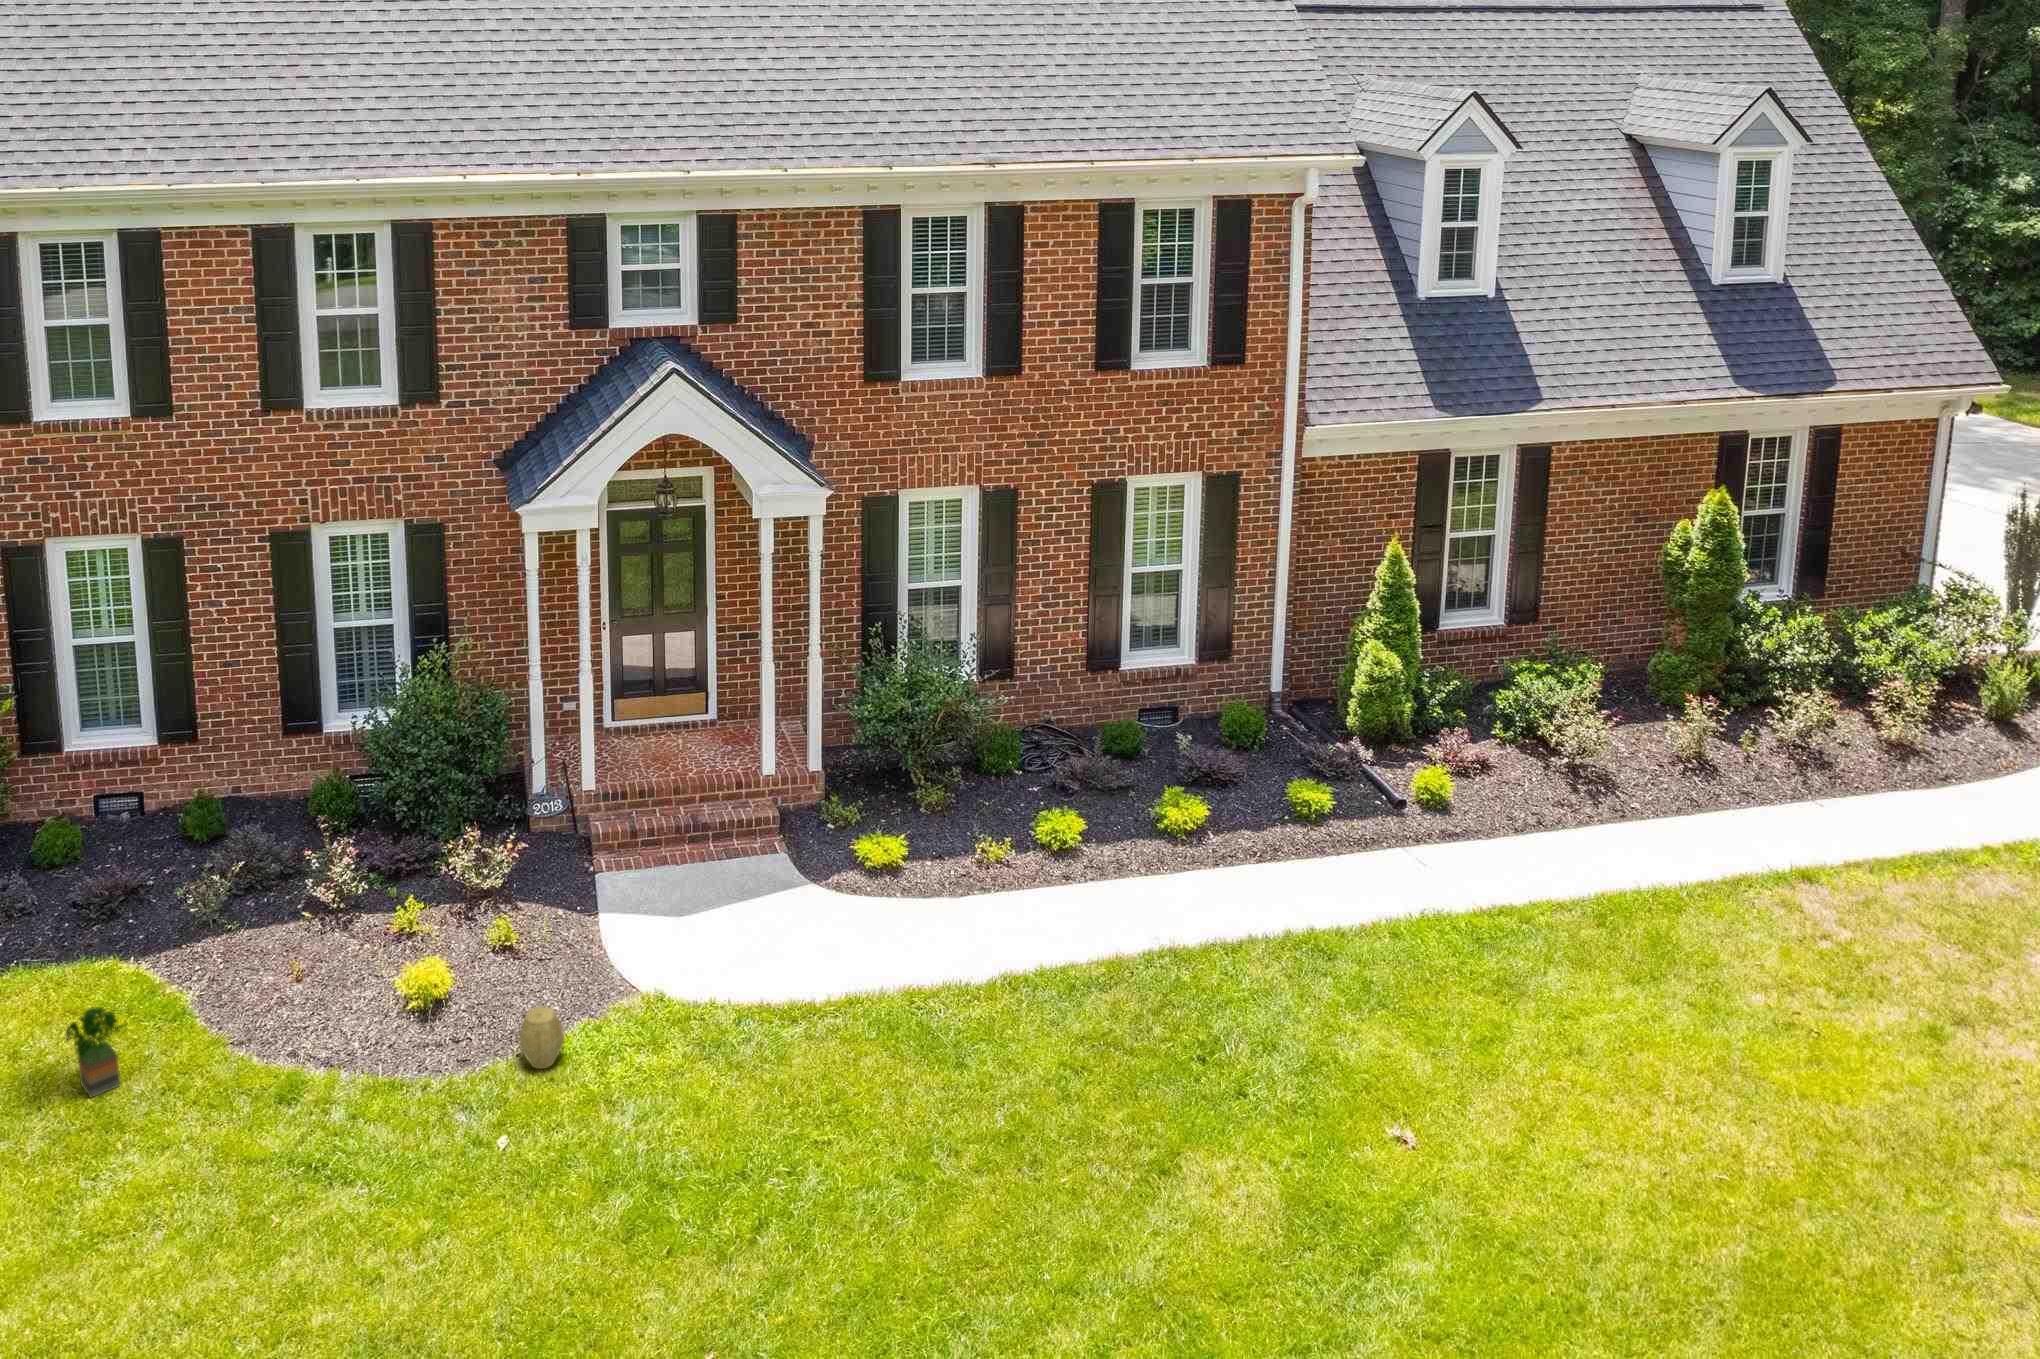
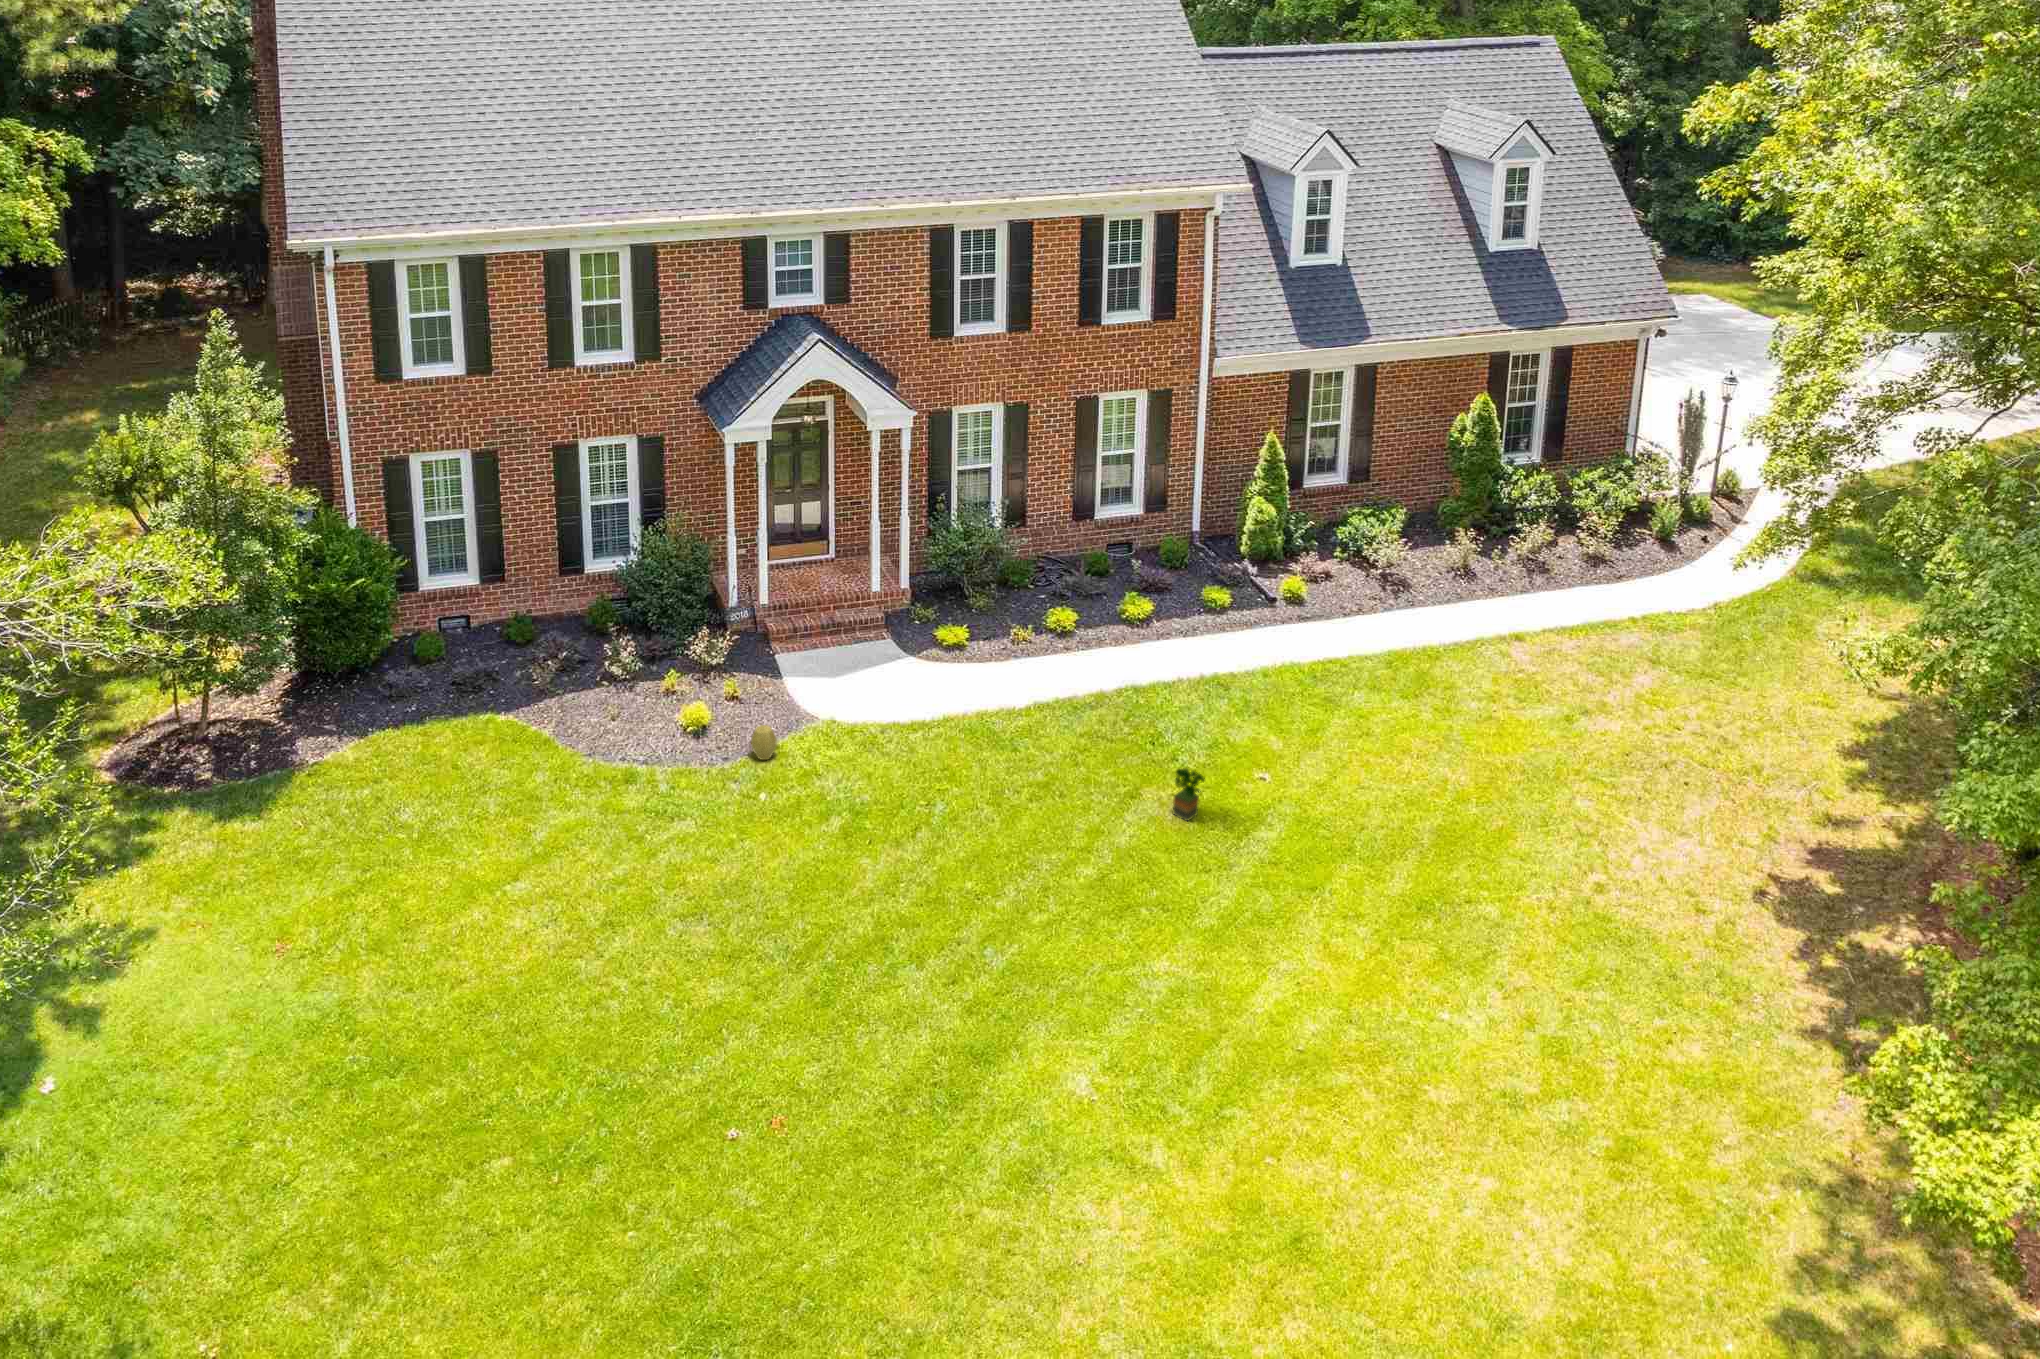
potted tree: present [65,1007,126,1097] -> present [1173,768,1205,821]

